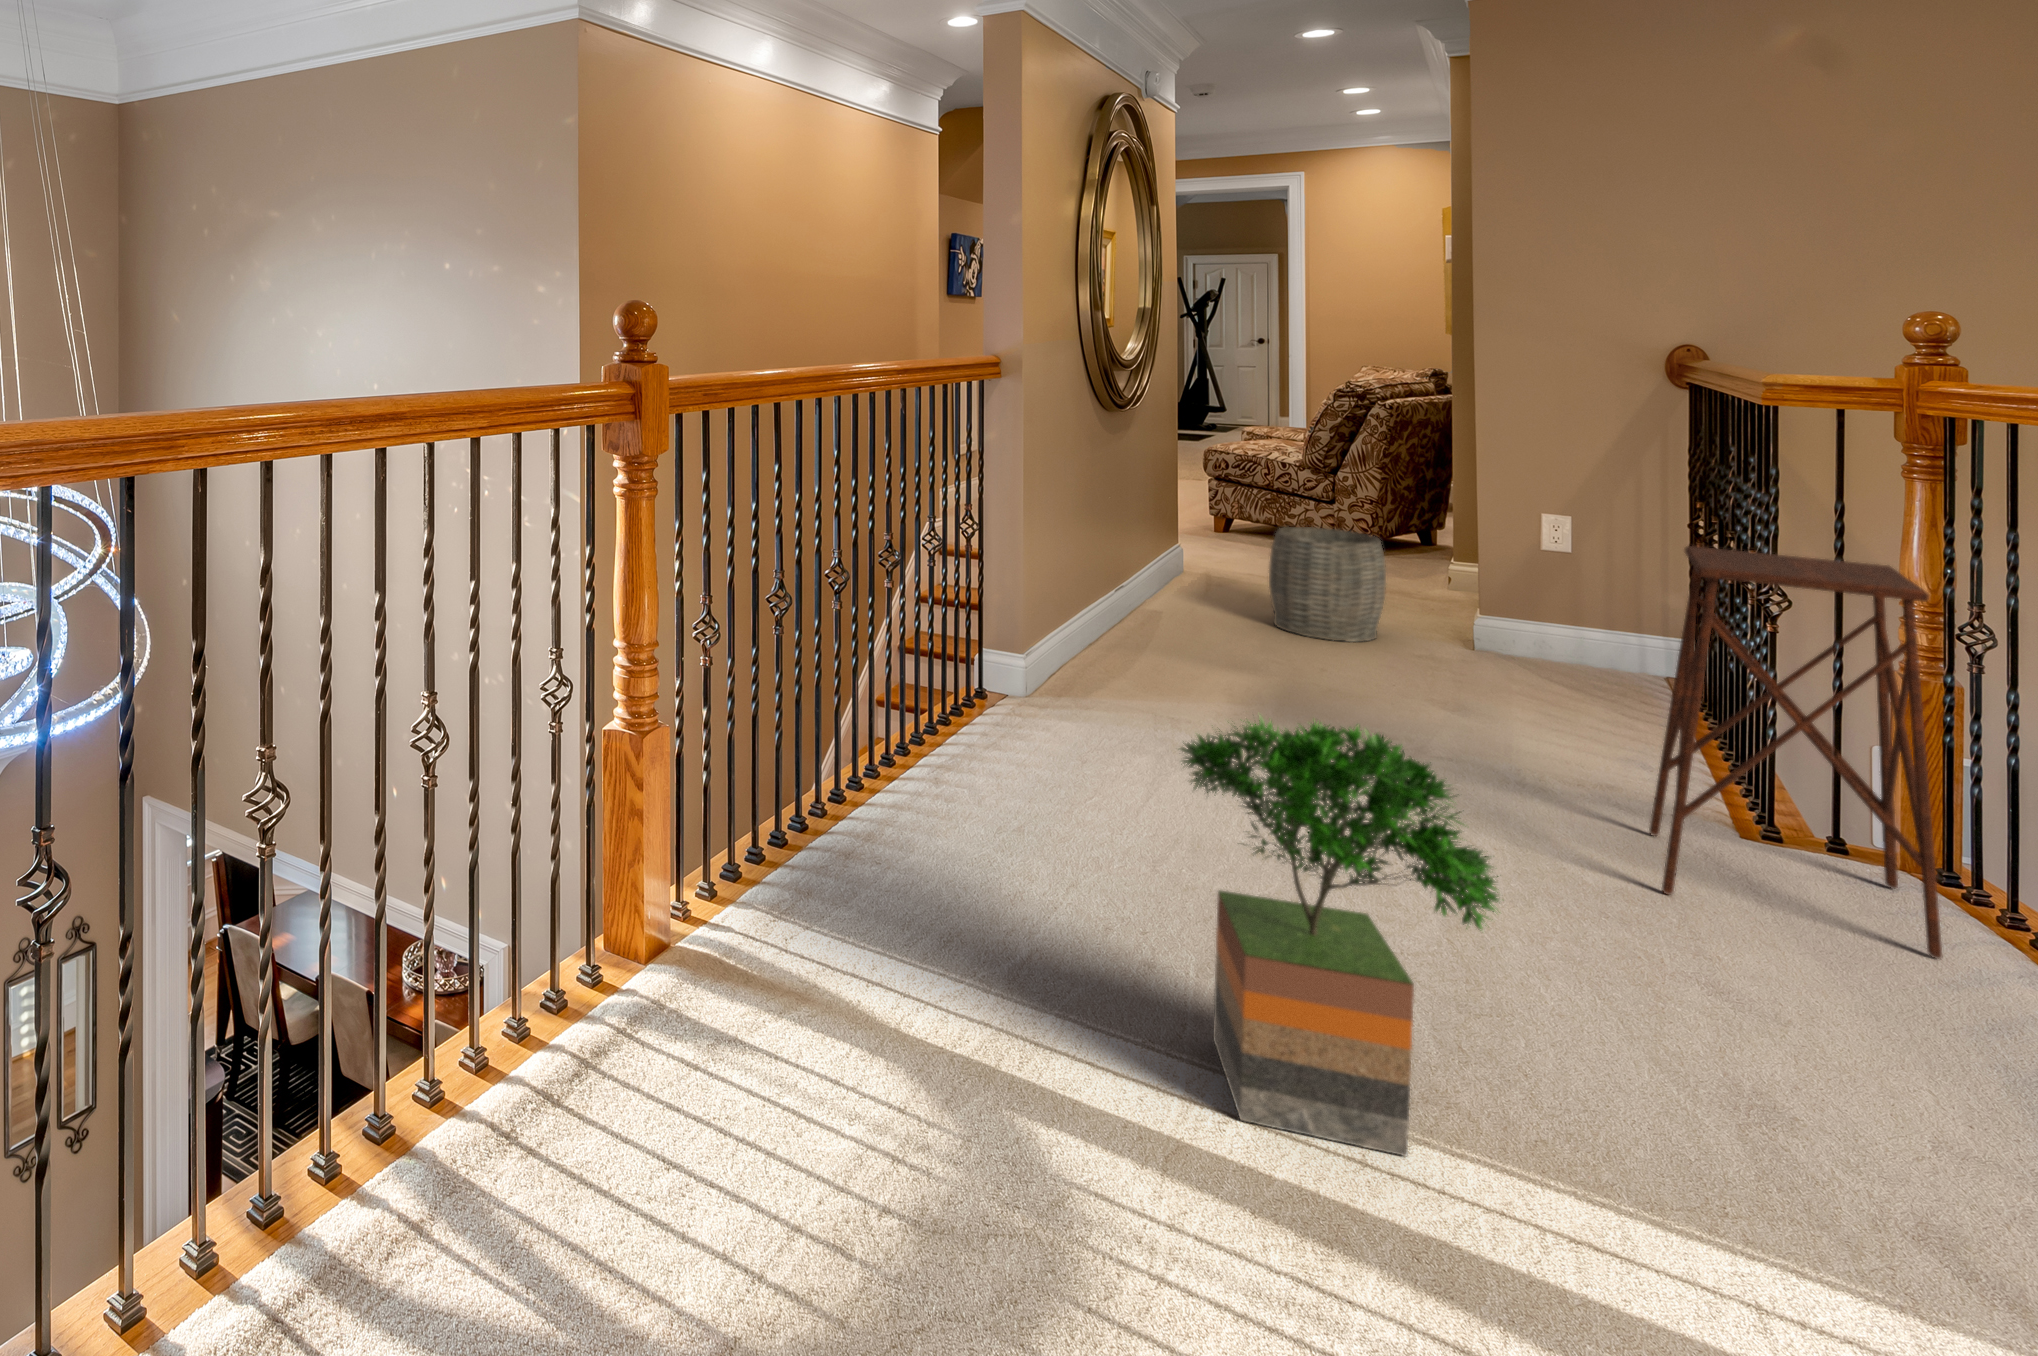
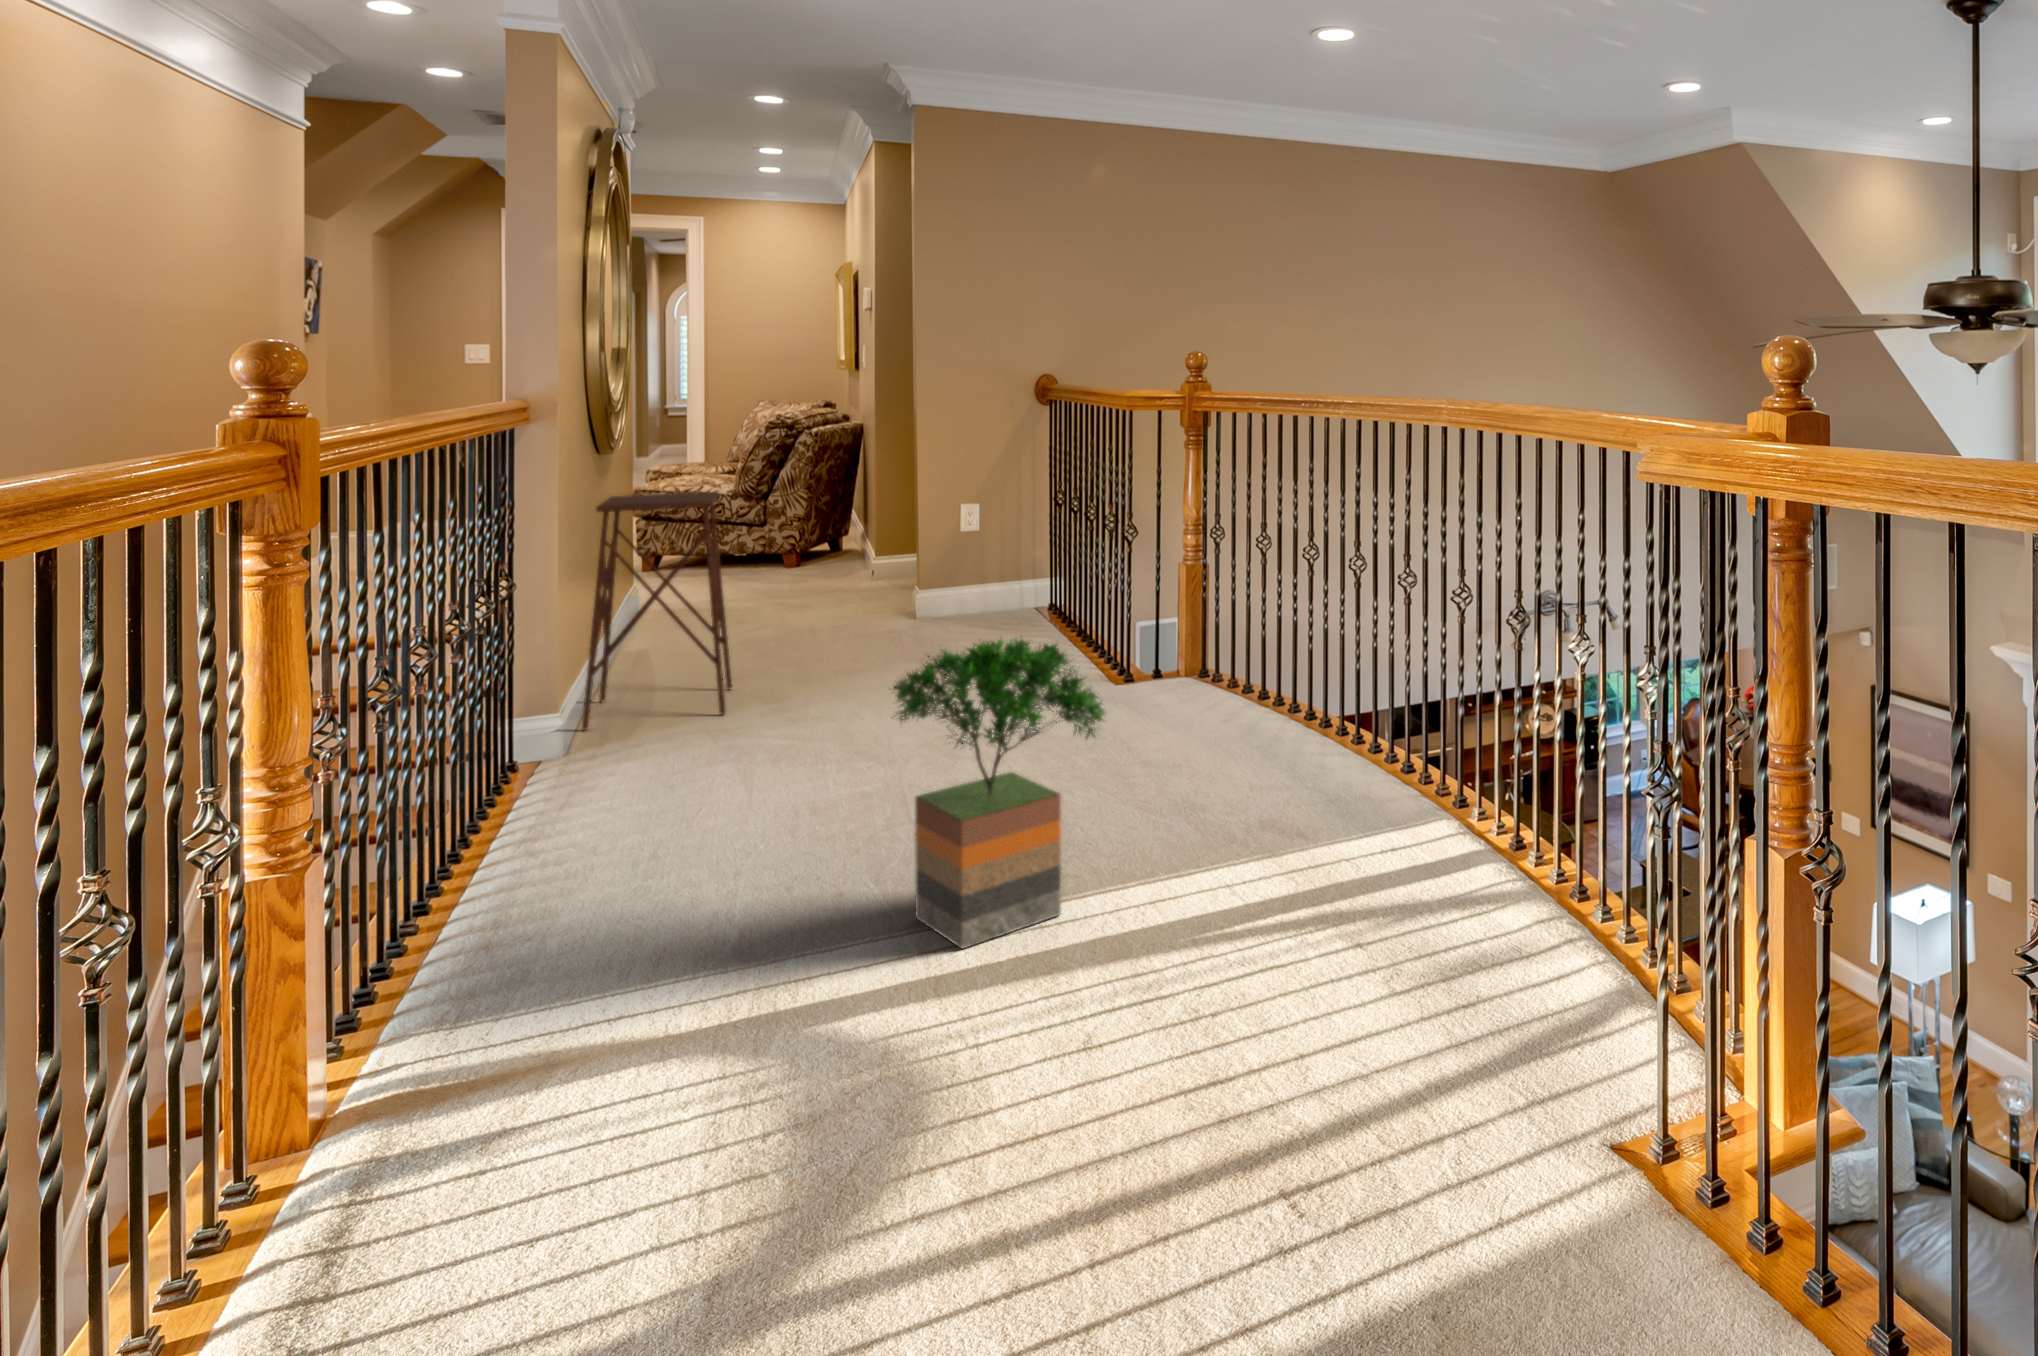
woven basket: present [1269,527,1386,642] -> none [759,540,859,642]
side table: present [1649,546,1942,959] -> present [582,492,732,731]

